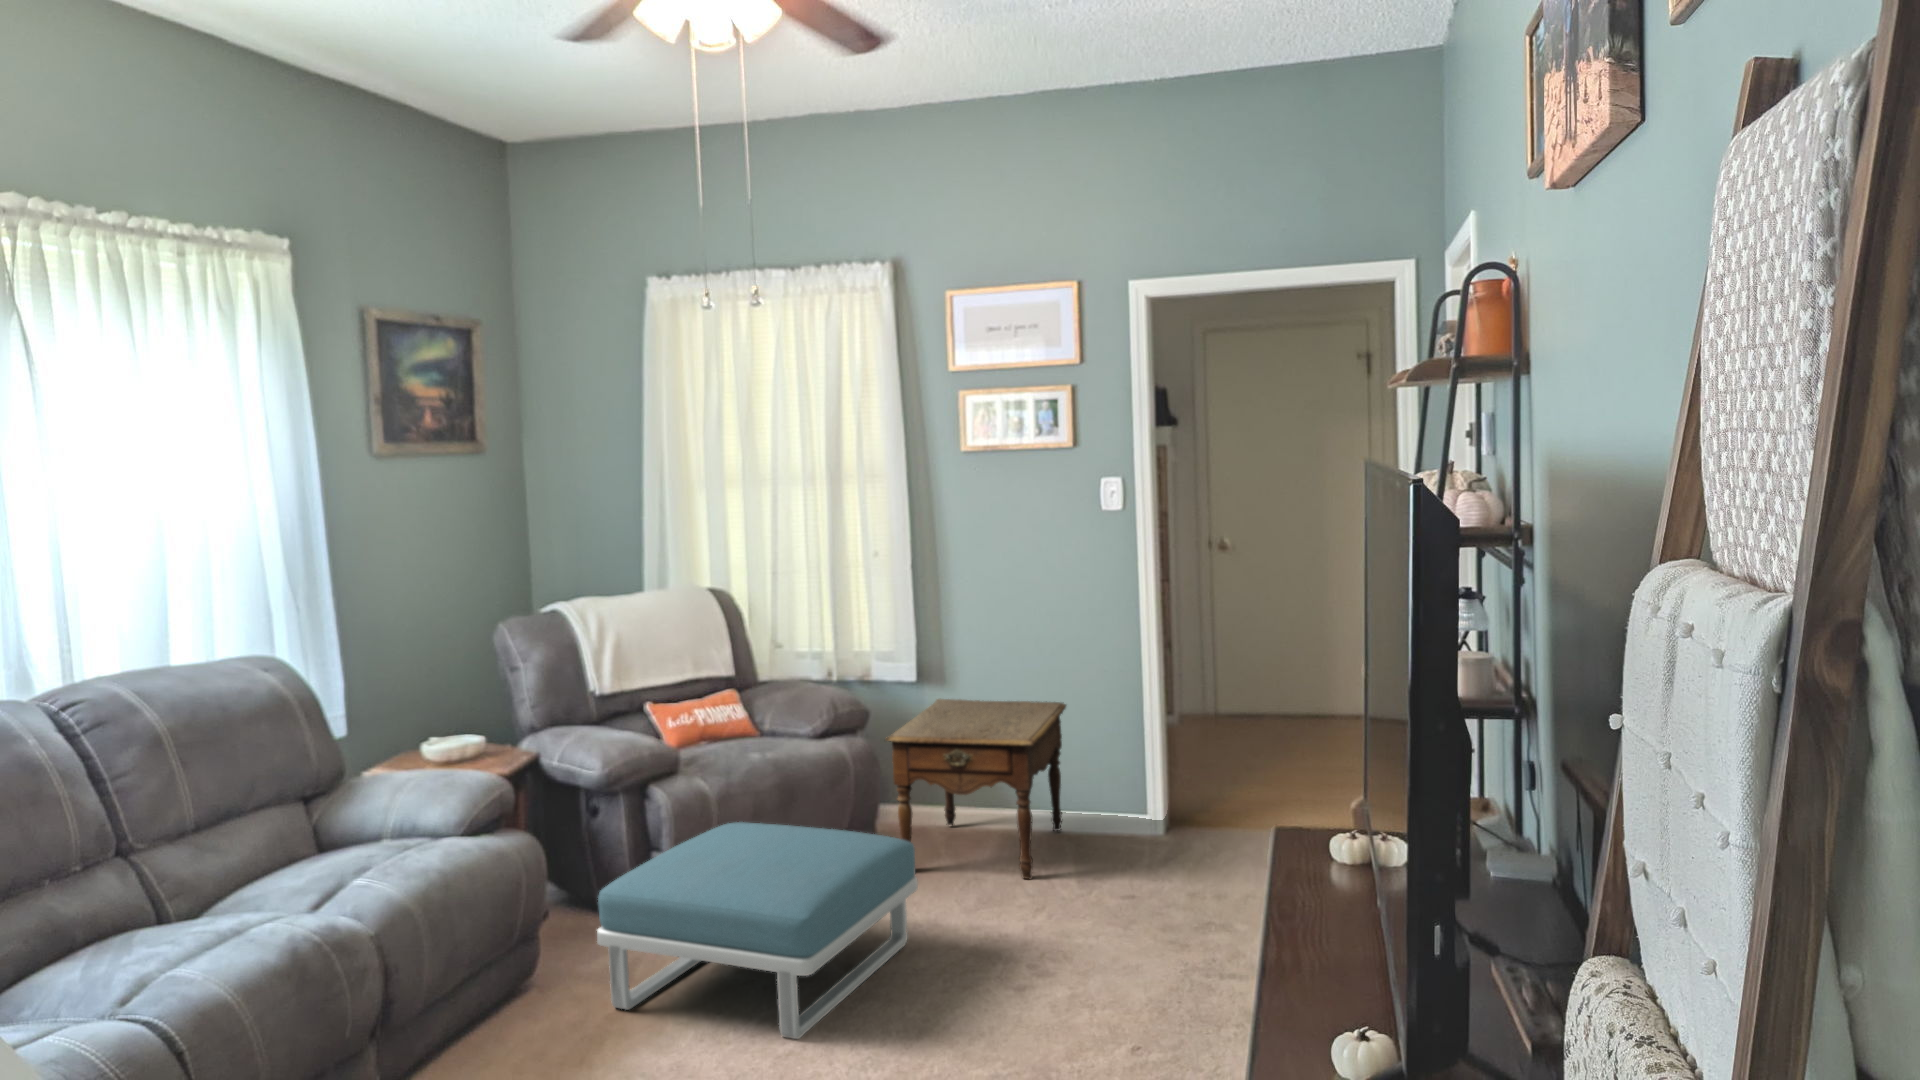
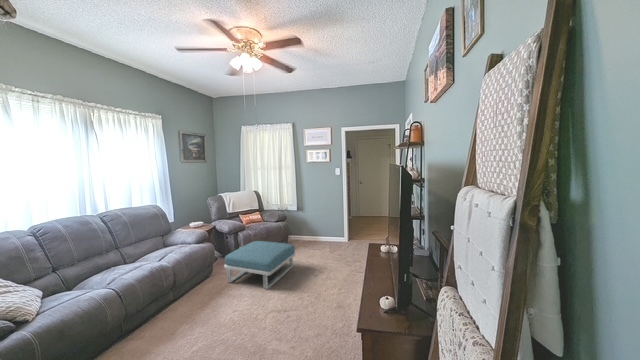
side table: present [886,699,1066,879] -> none [290,214,328,252]

